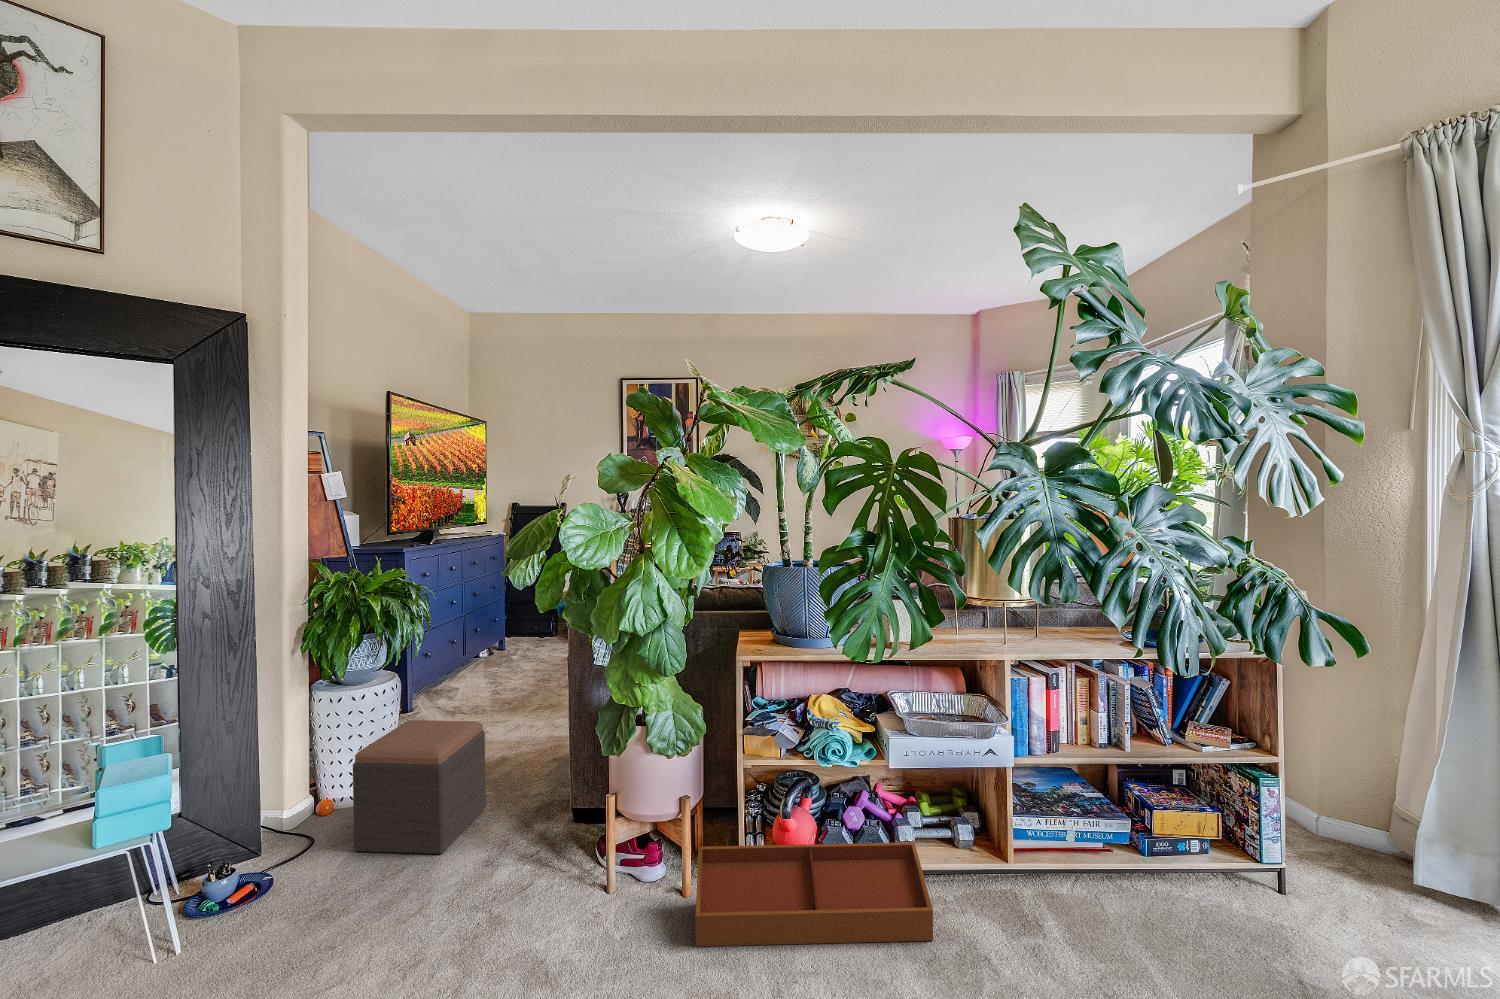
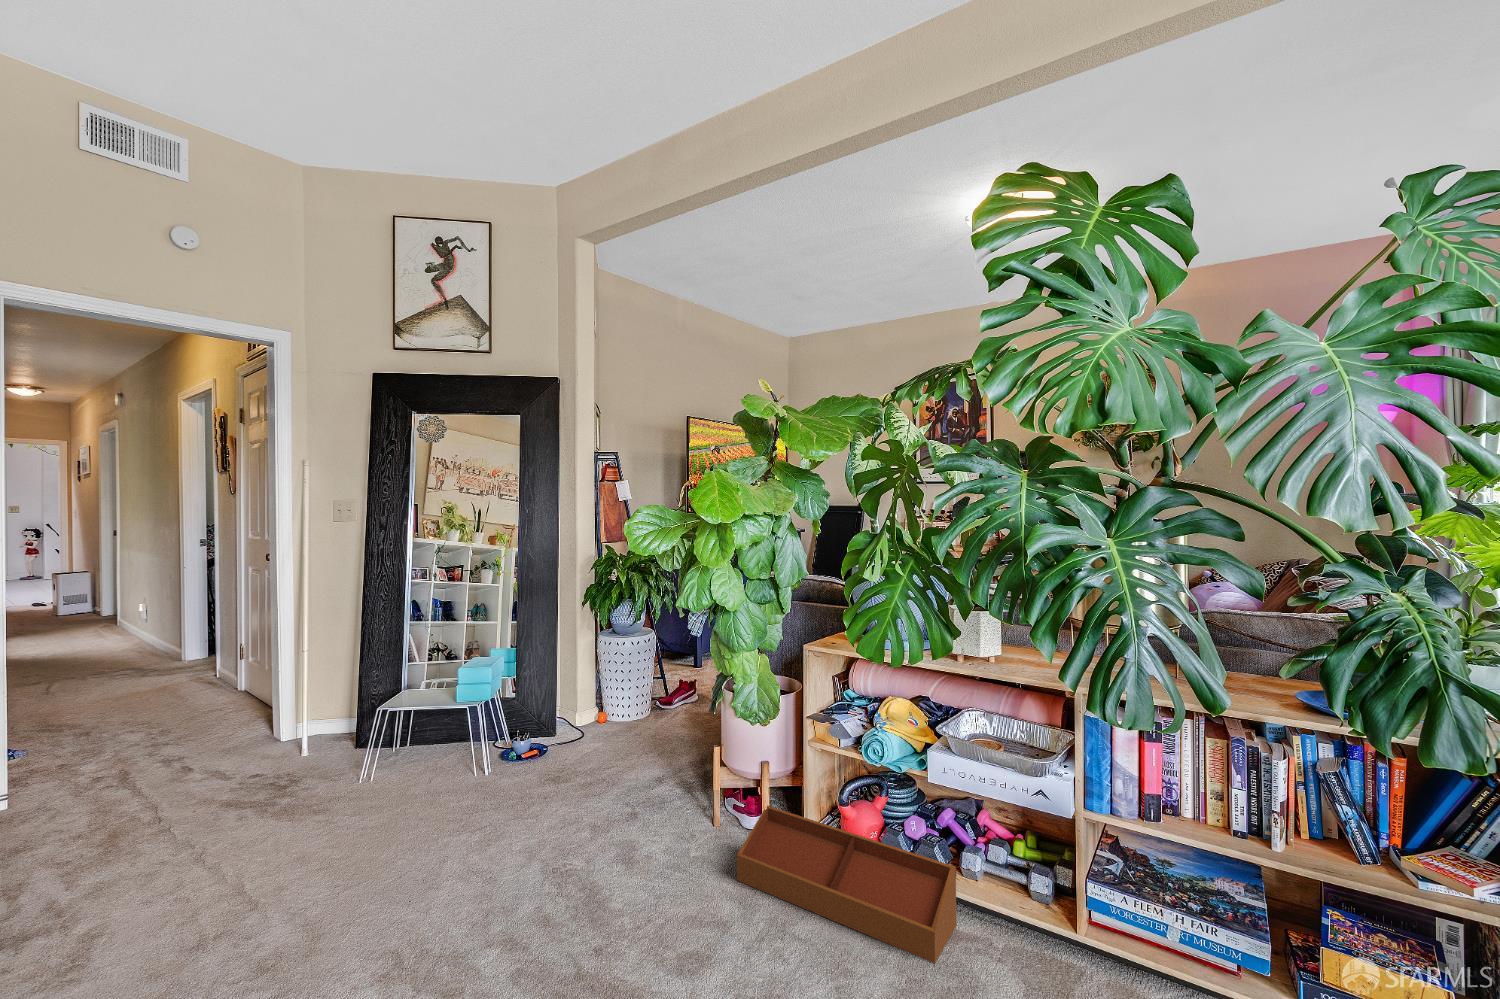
footstool: present [353,720,486,854] -> none [599,666,690,765]

